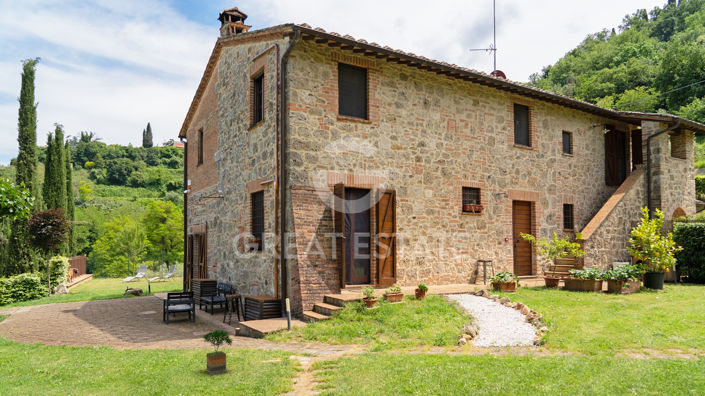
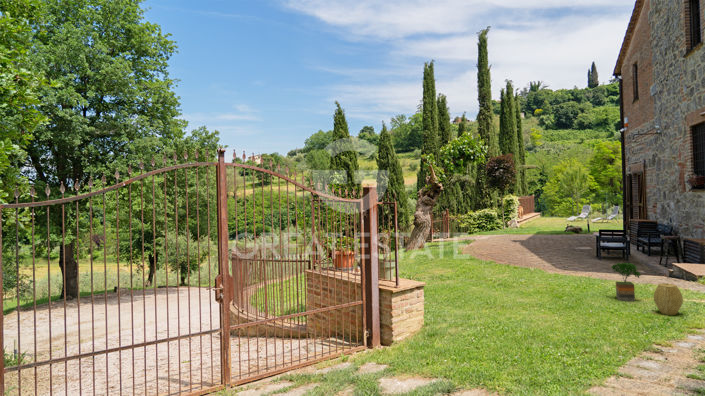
woven basket: none [249,348,275,383] -> present [654,283,683,315]

